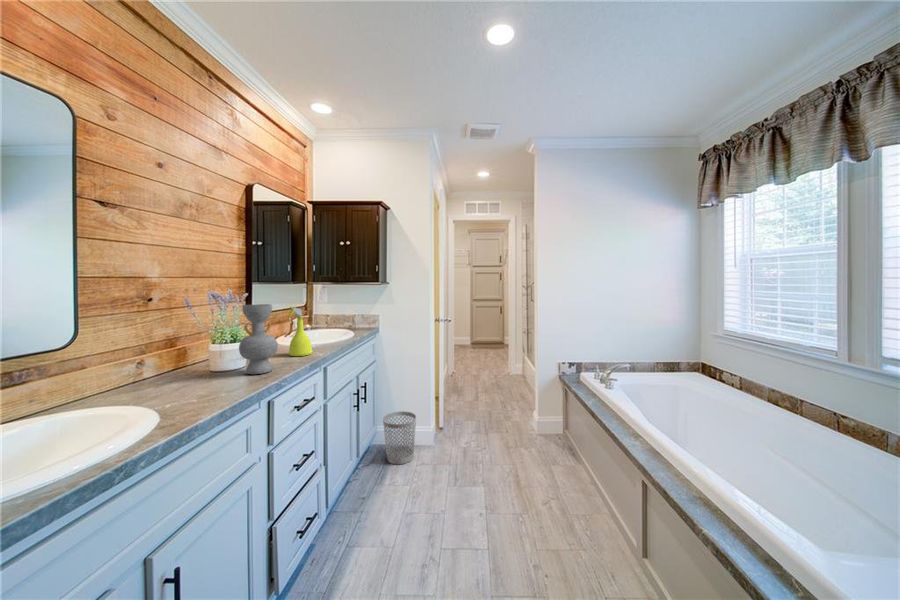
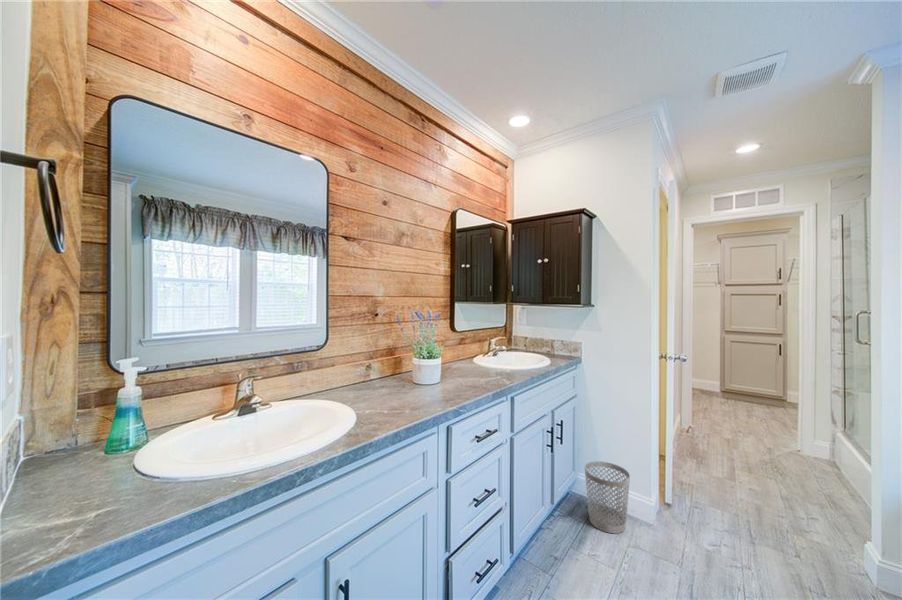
decorative vase: present [239,304,278,374] -> none [429,324,463,394]
spray bottle: present [288,307,312,356] -> none [479,327,501,380]

